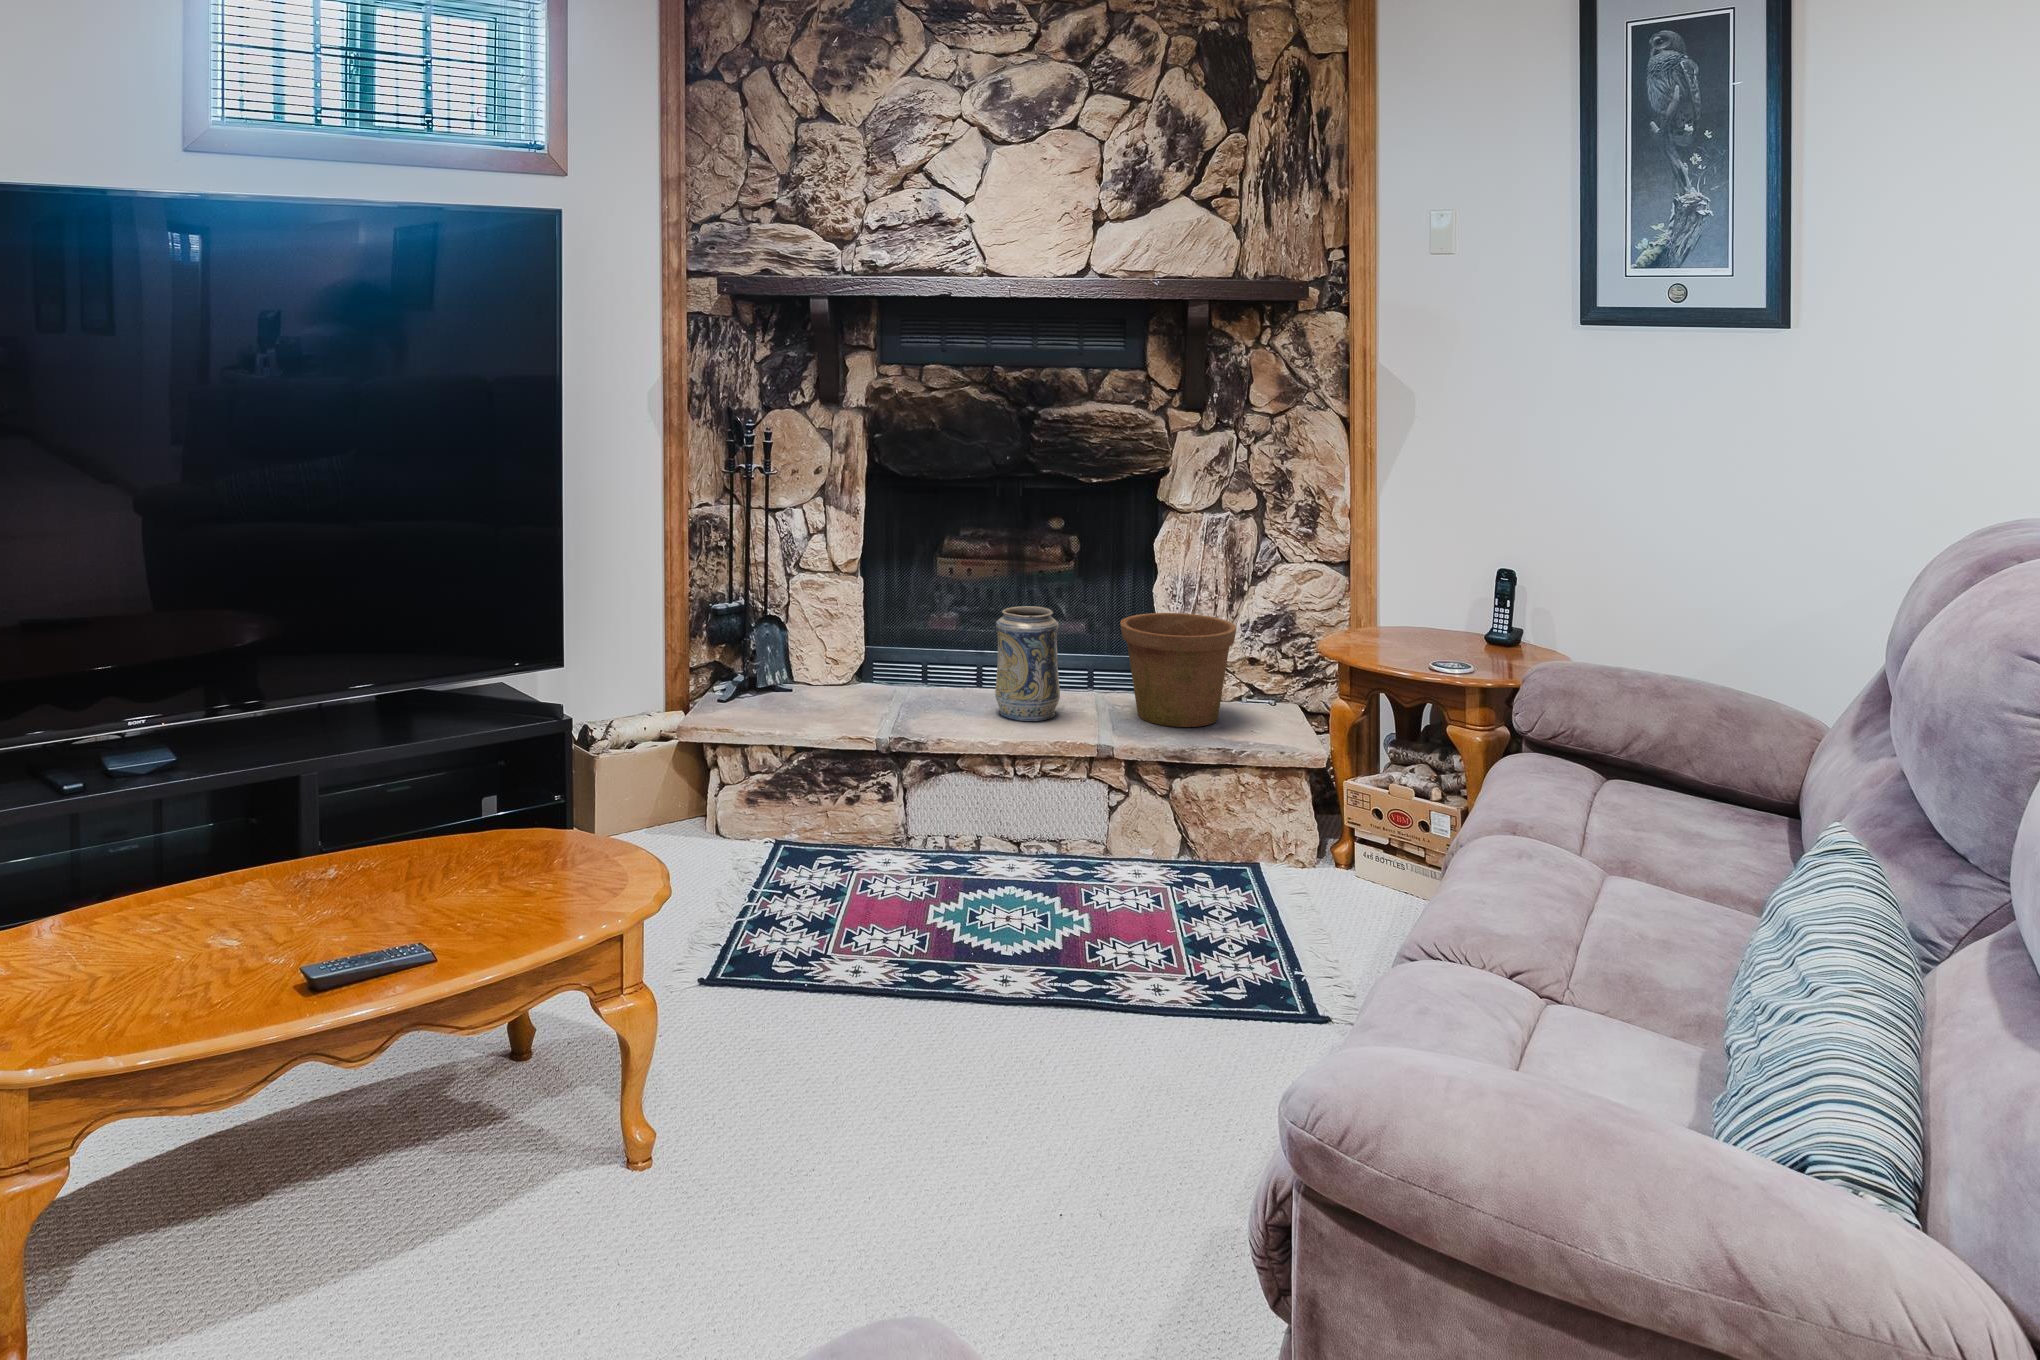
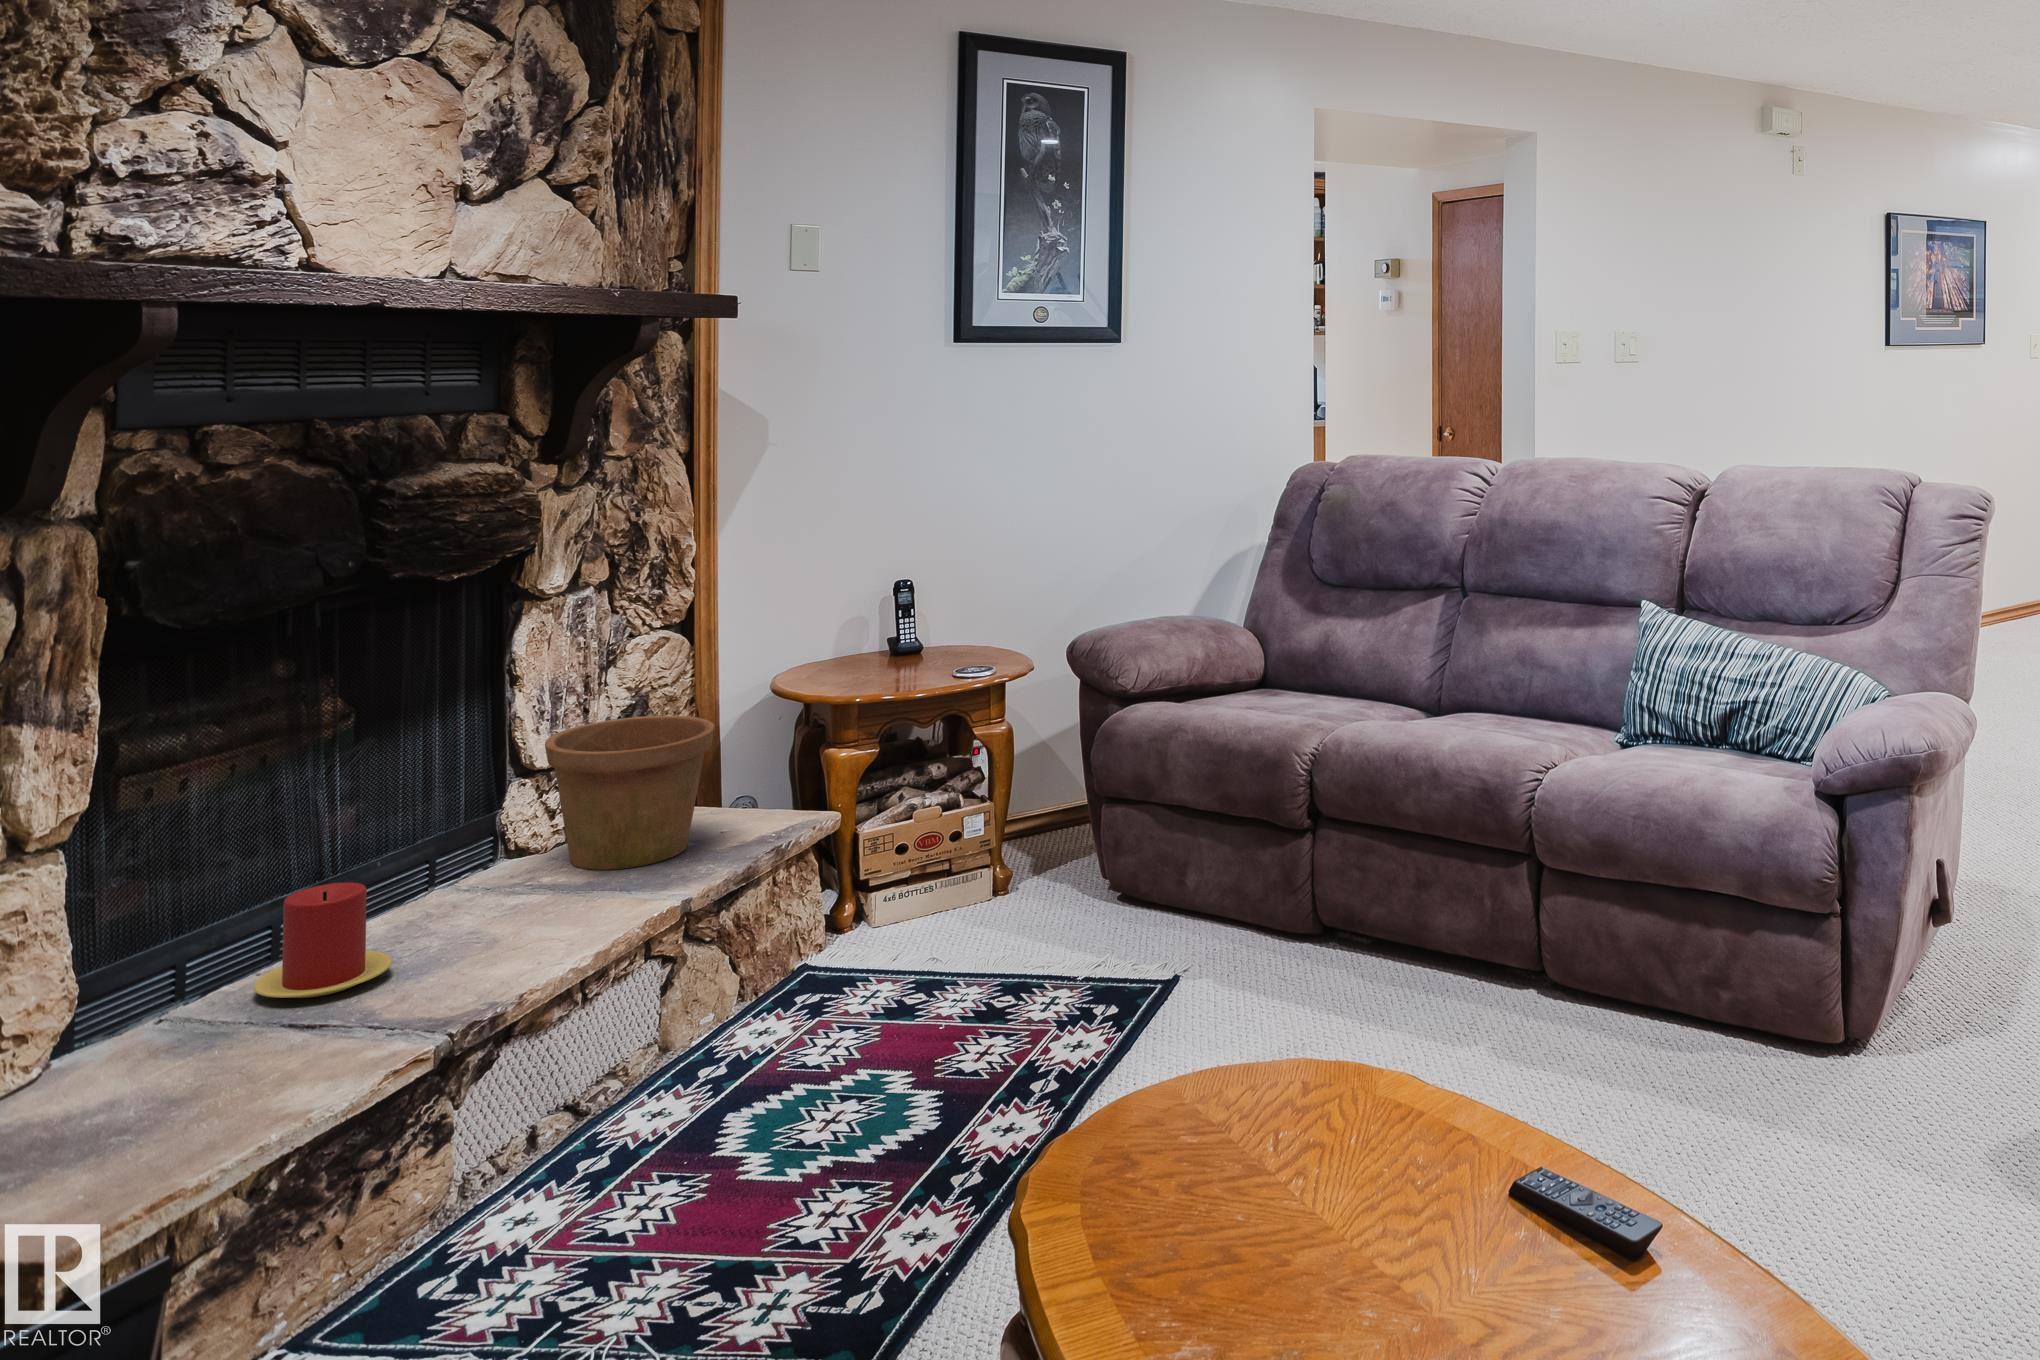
decorative vase: present [995,606,1060,721] -> none [420,761,534,939]
candle: none [890,649,955,713] -> present [254,882,392,998]

